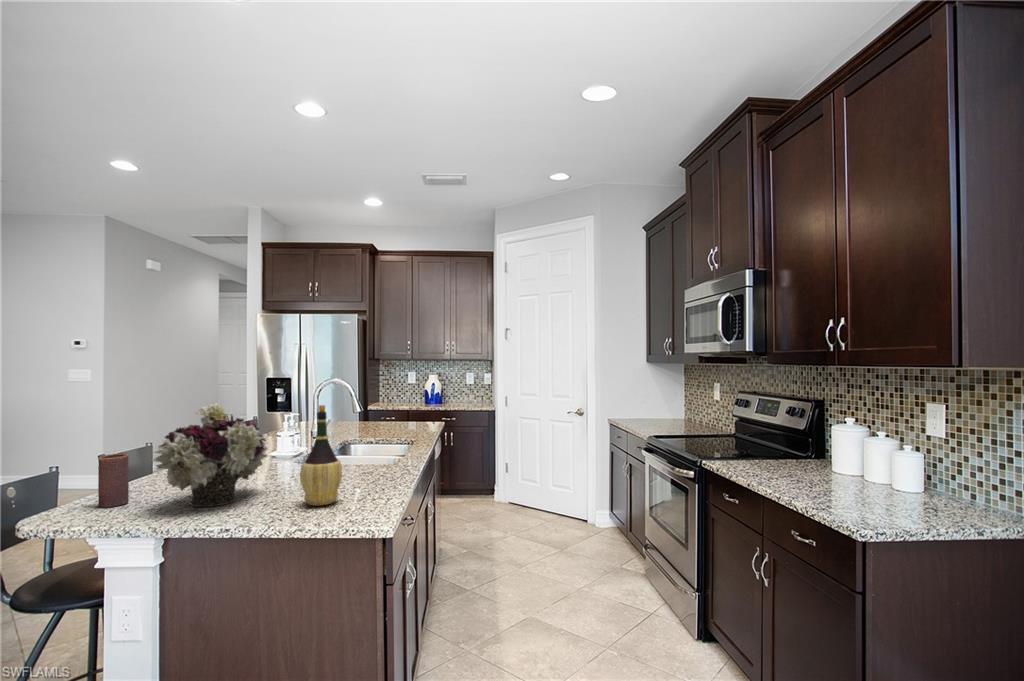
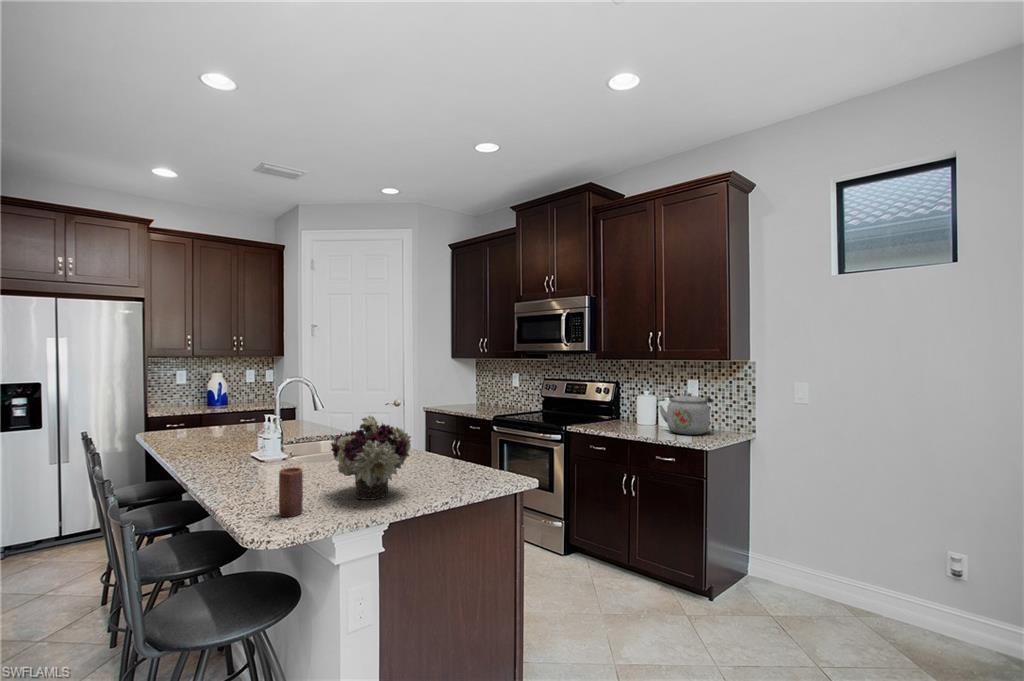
wine bottle: present [300,405,342,506] -> none [441,408,470,482]
kettle: none [828,423,950,508] -> present [659,393,713,435]

